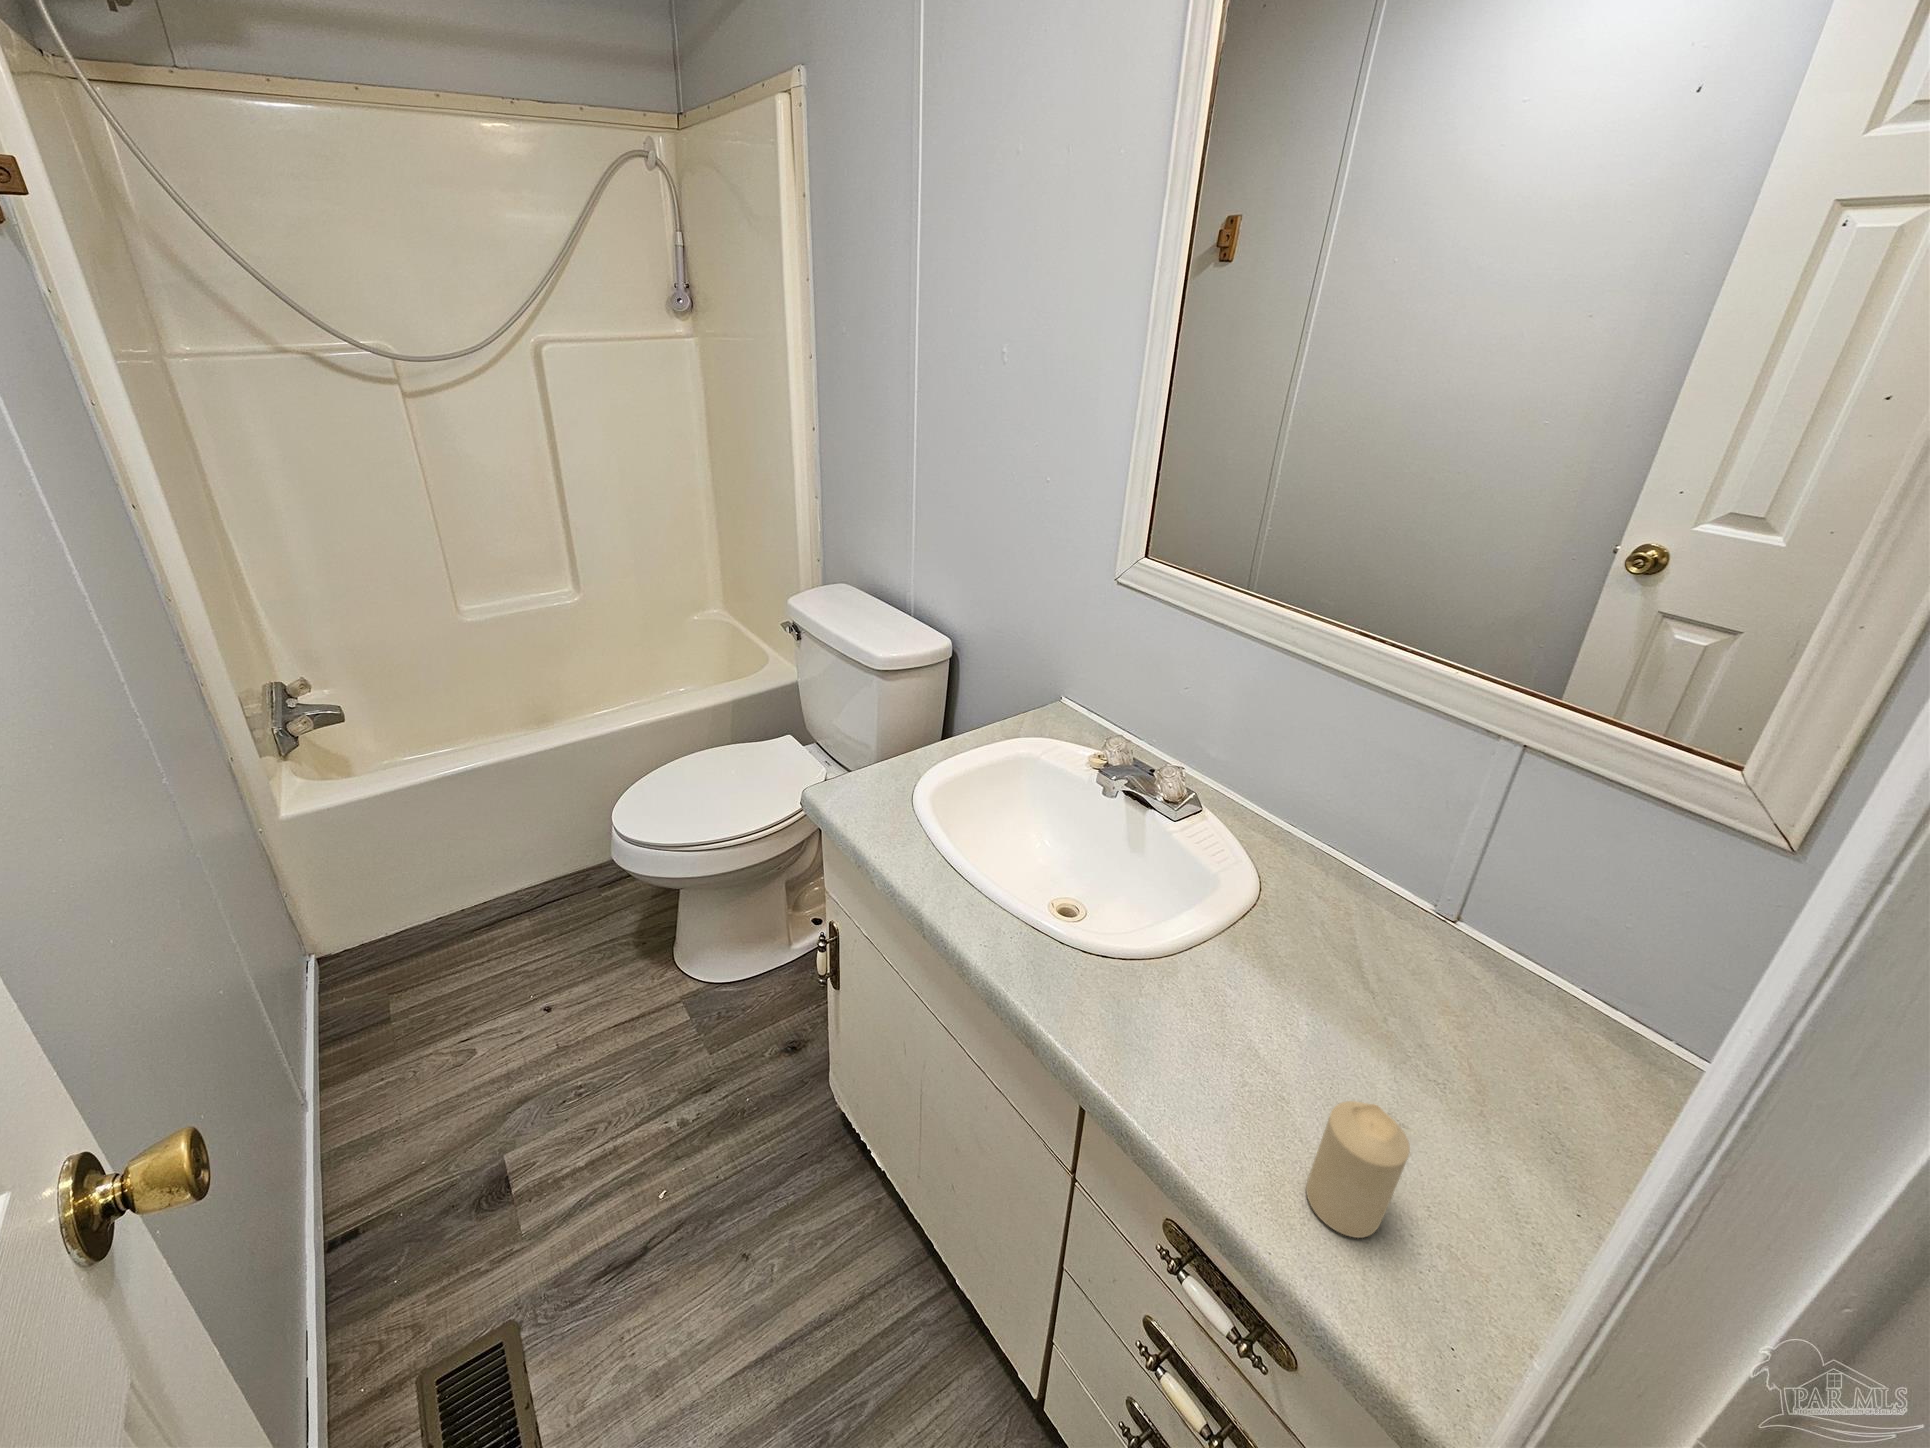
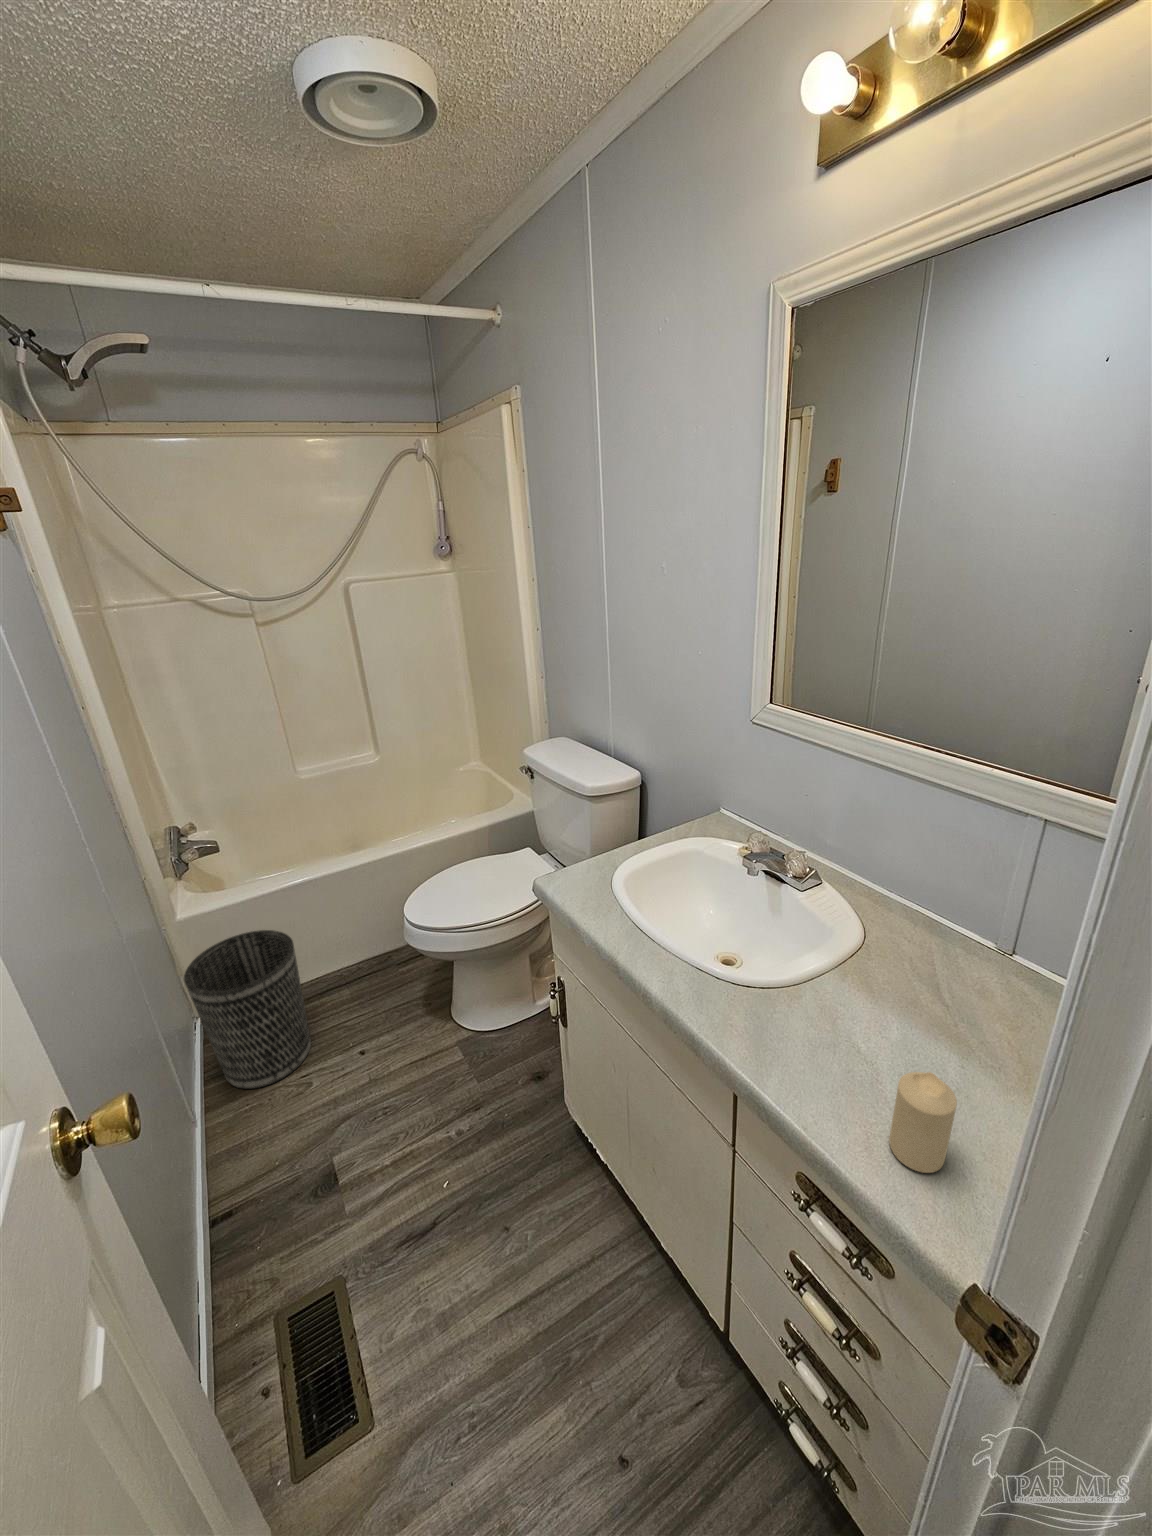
wastebasket: none [290,840,477,1058] -> present [184,930,311,1089]

